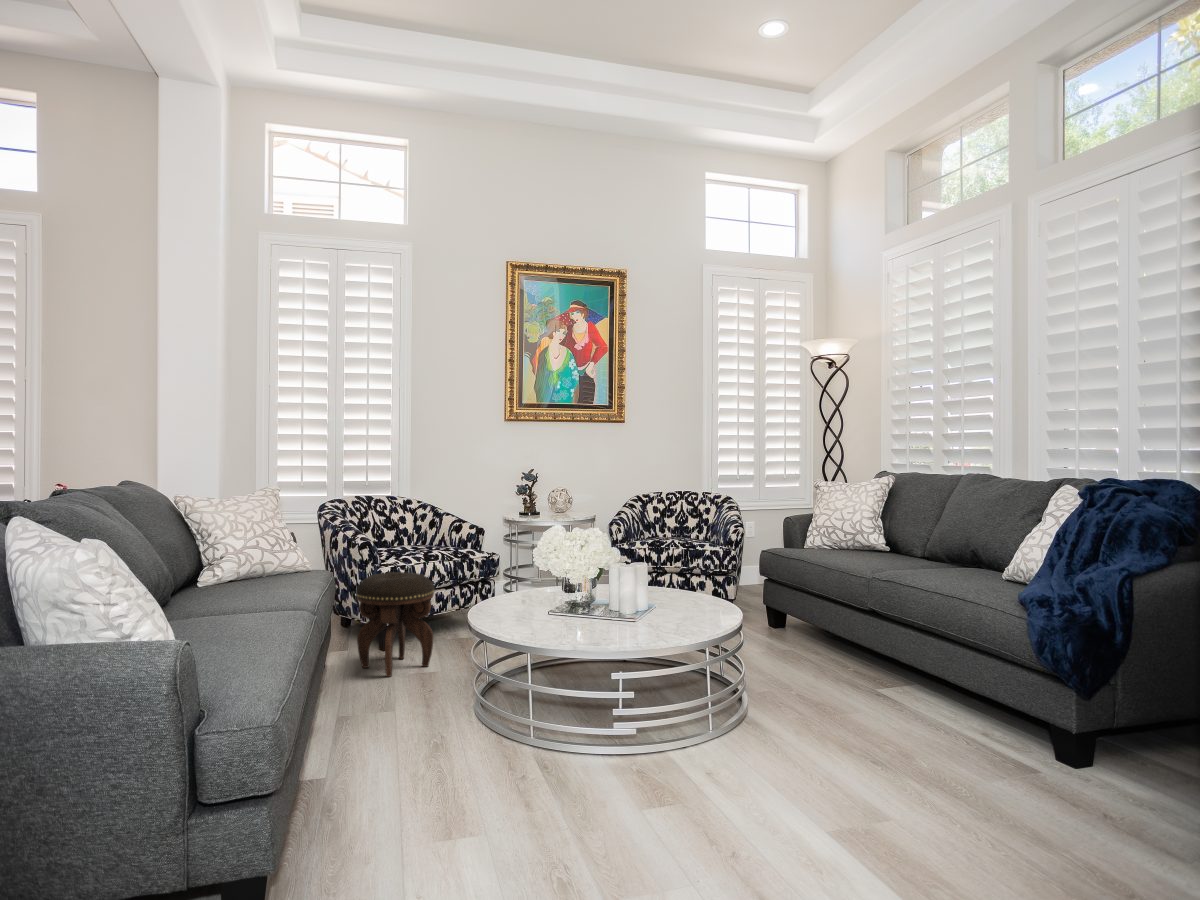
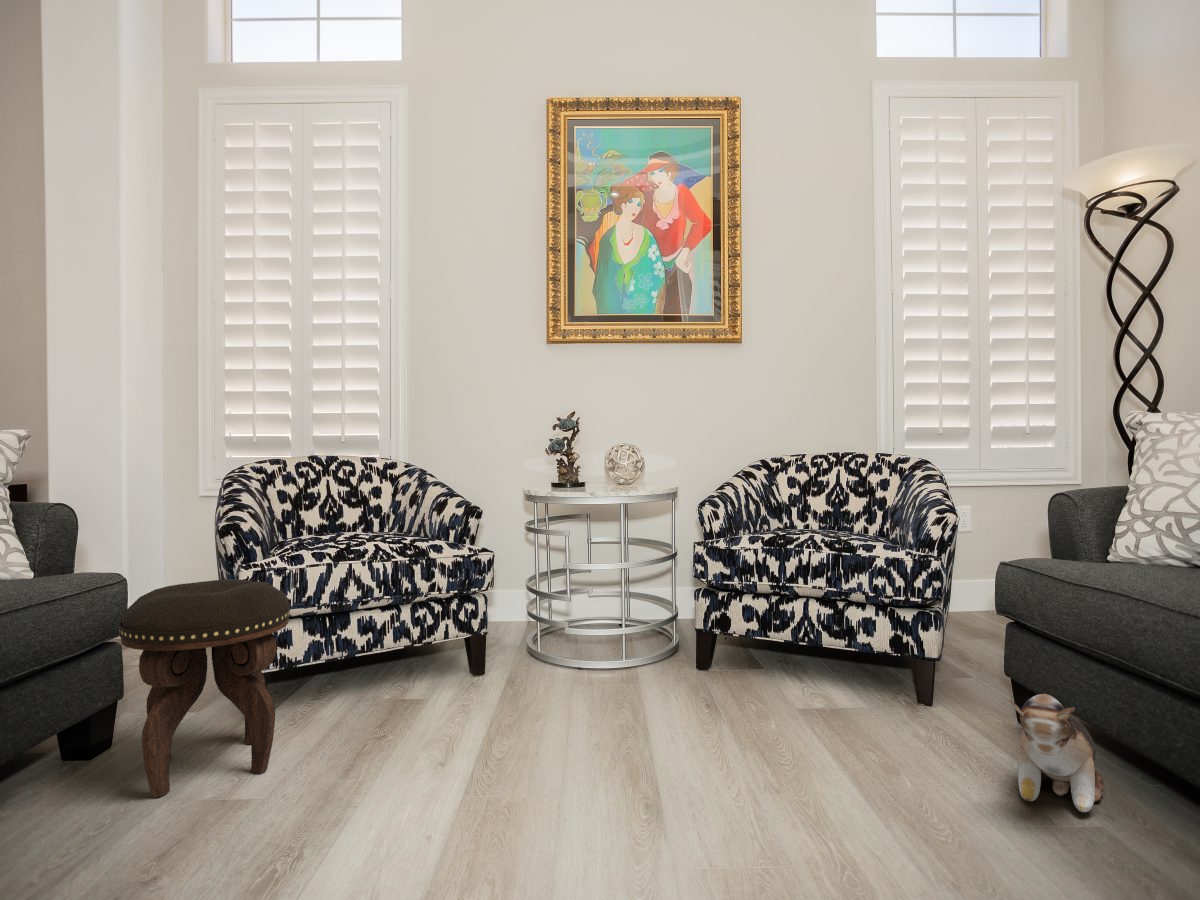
plush toy: none [760,602,794,647] -> present [1009,694,1104,812]

